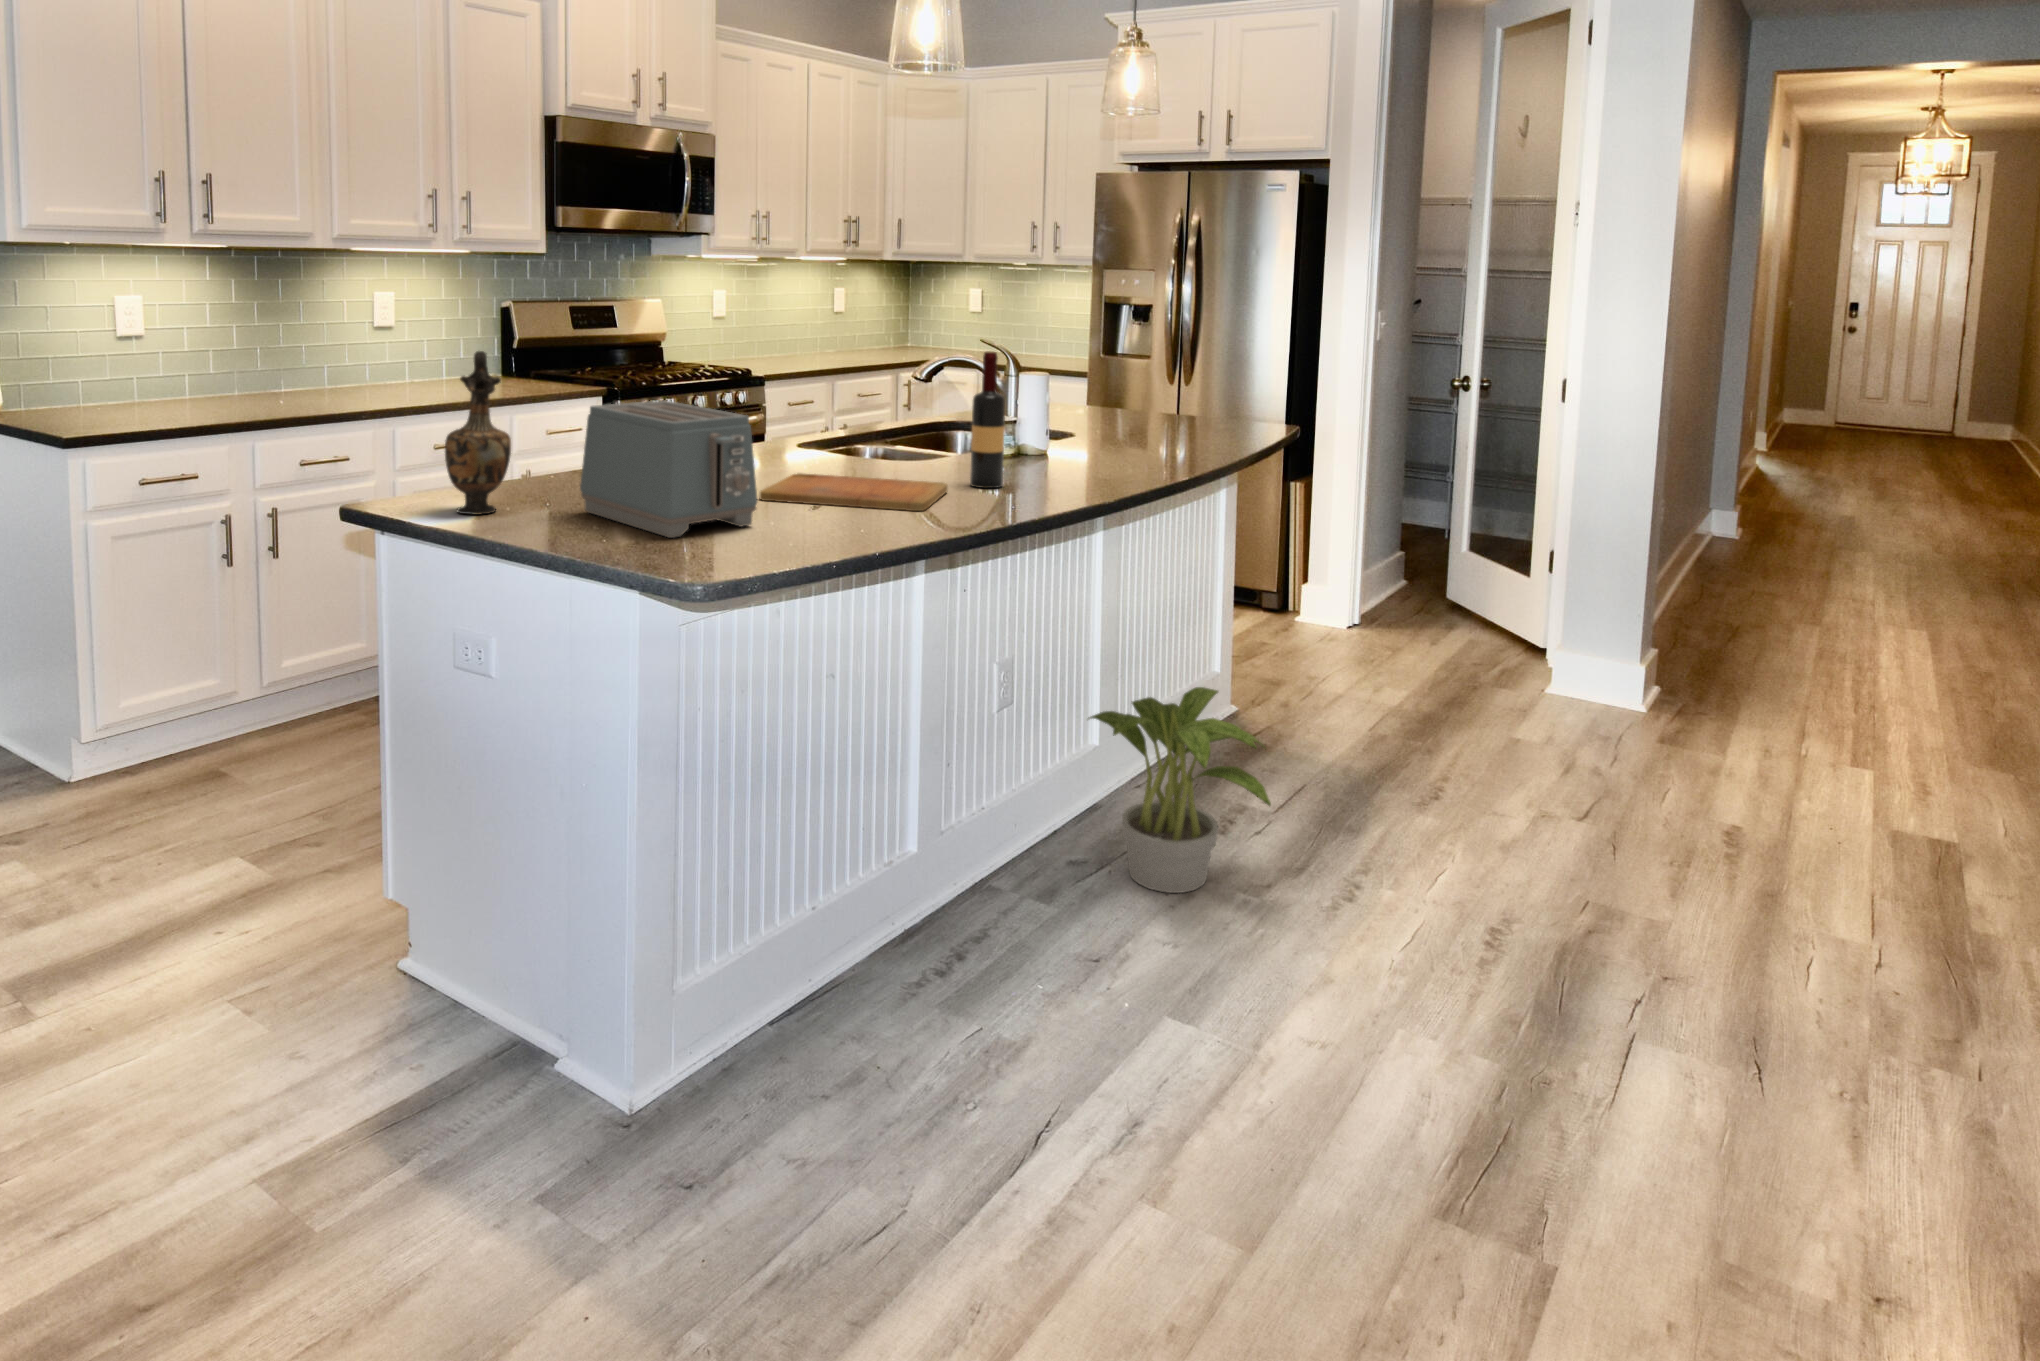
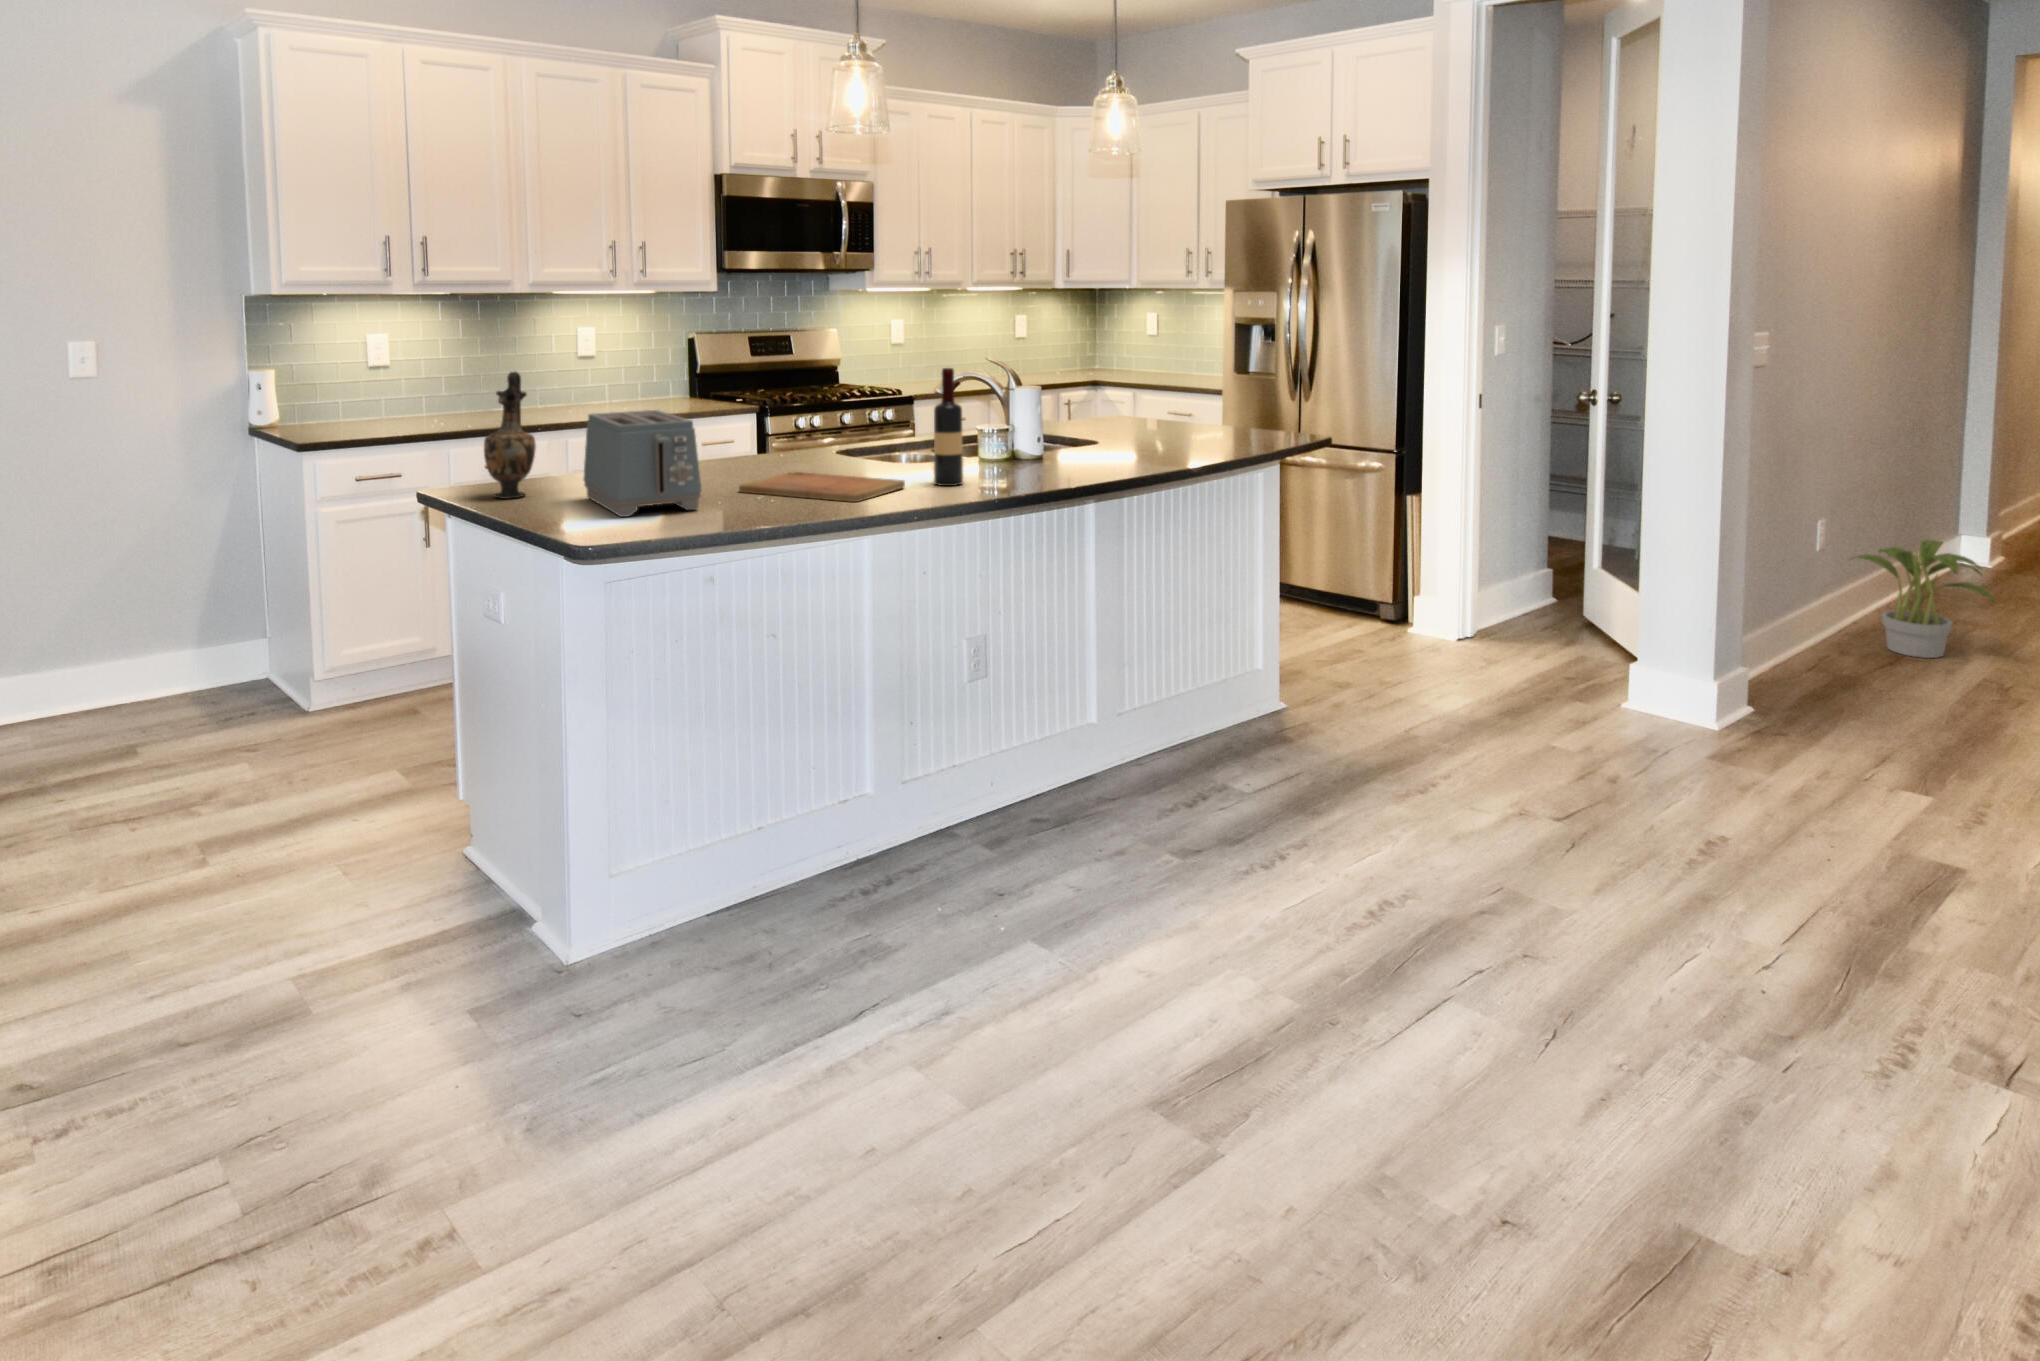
potted plant: present [1088,687,1271,893] -> present [1851,540,1995,658]

